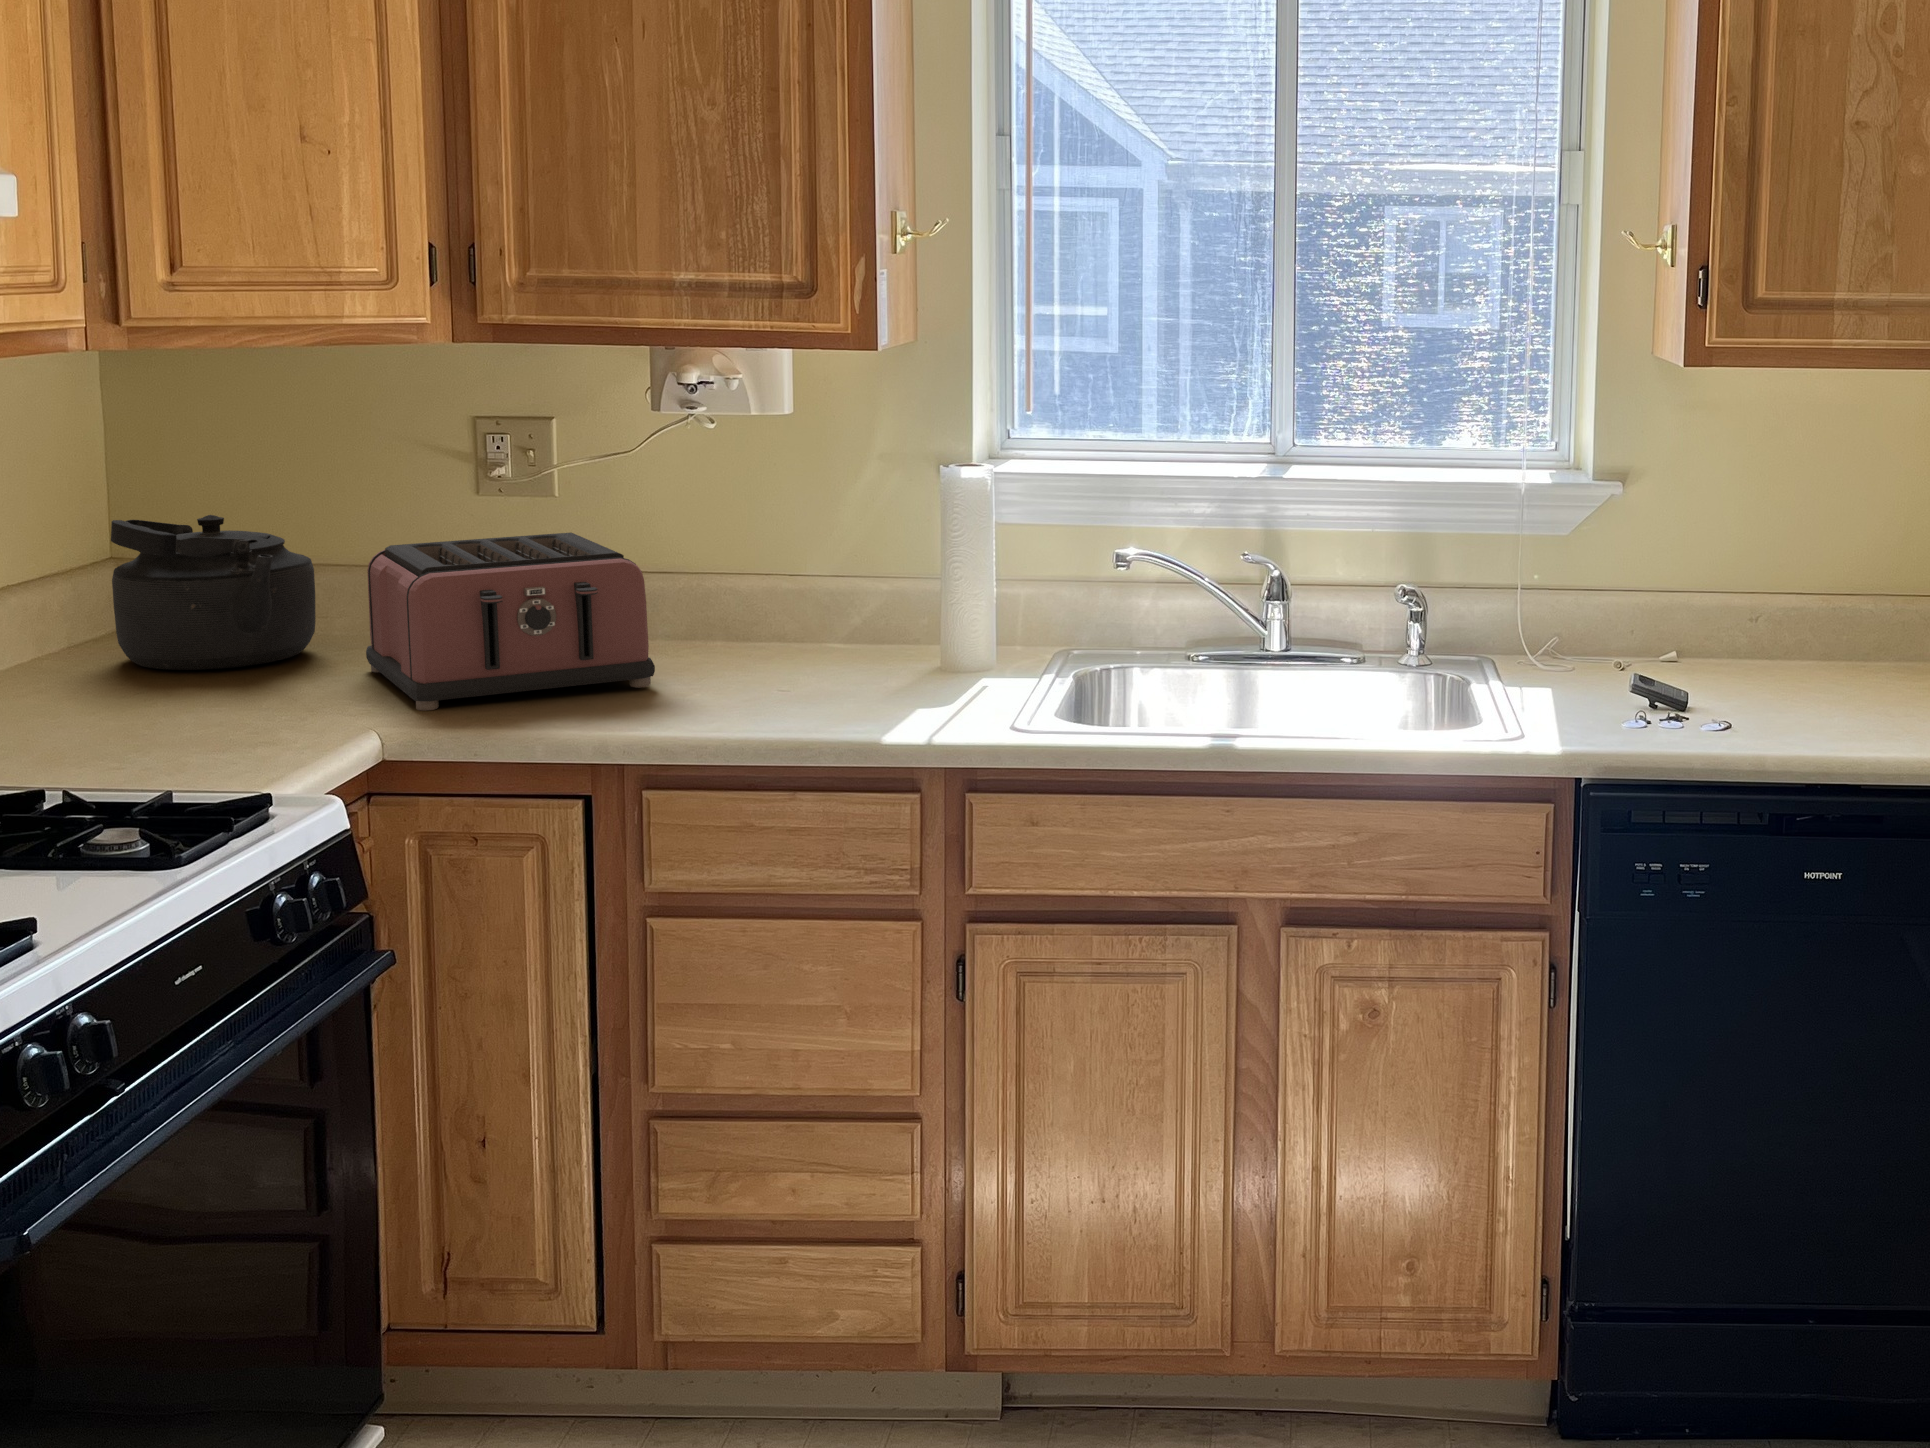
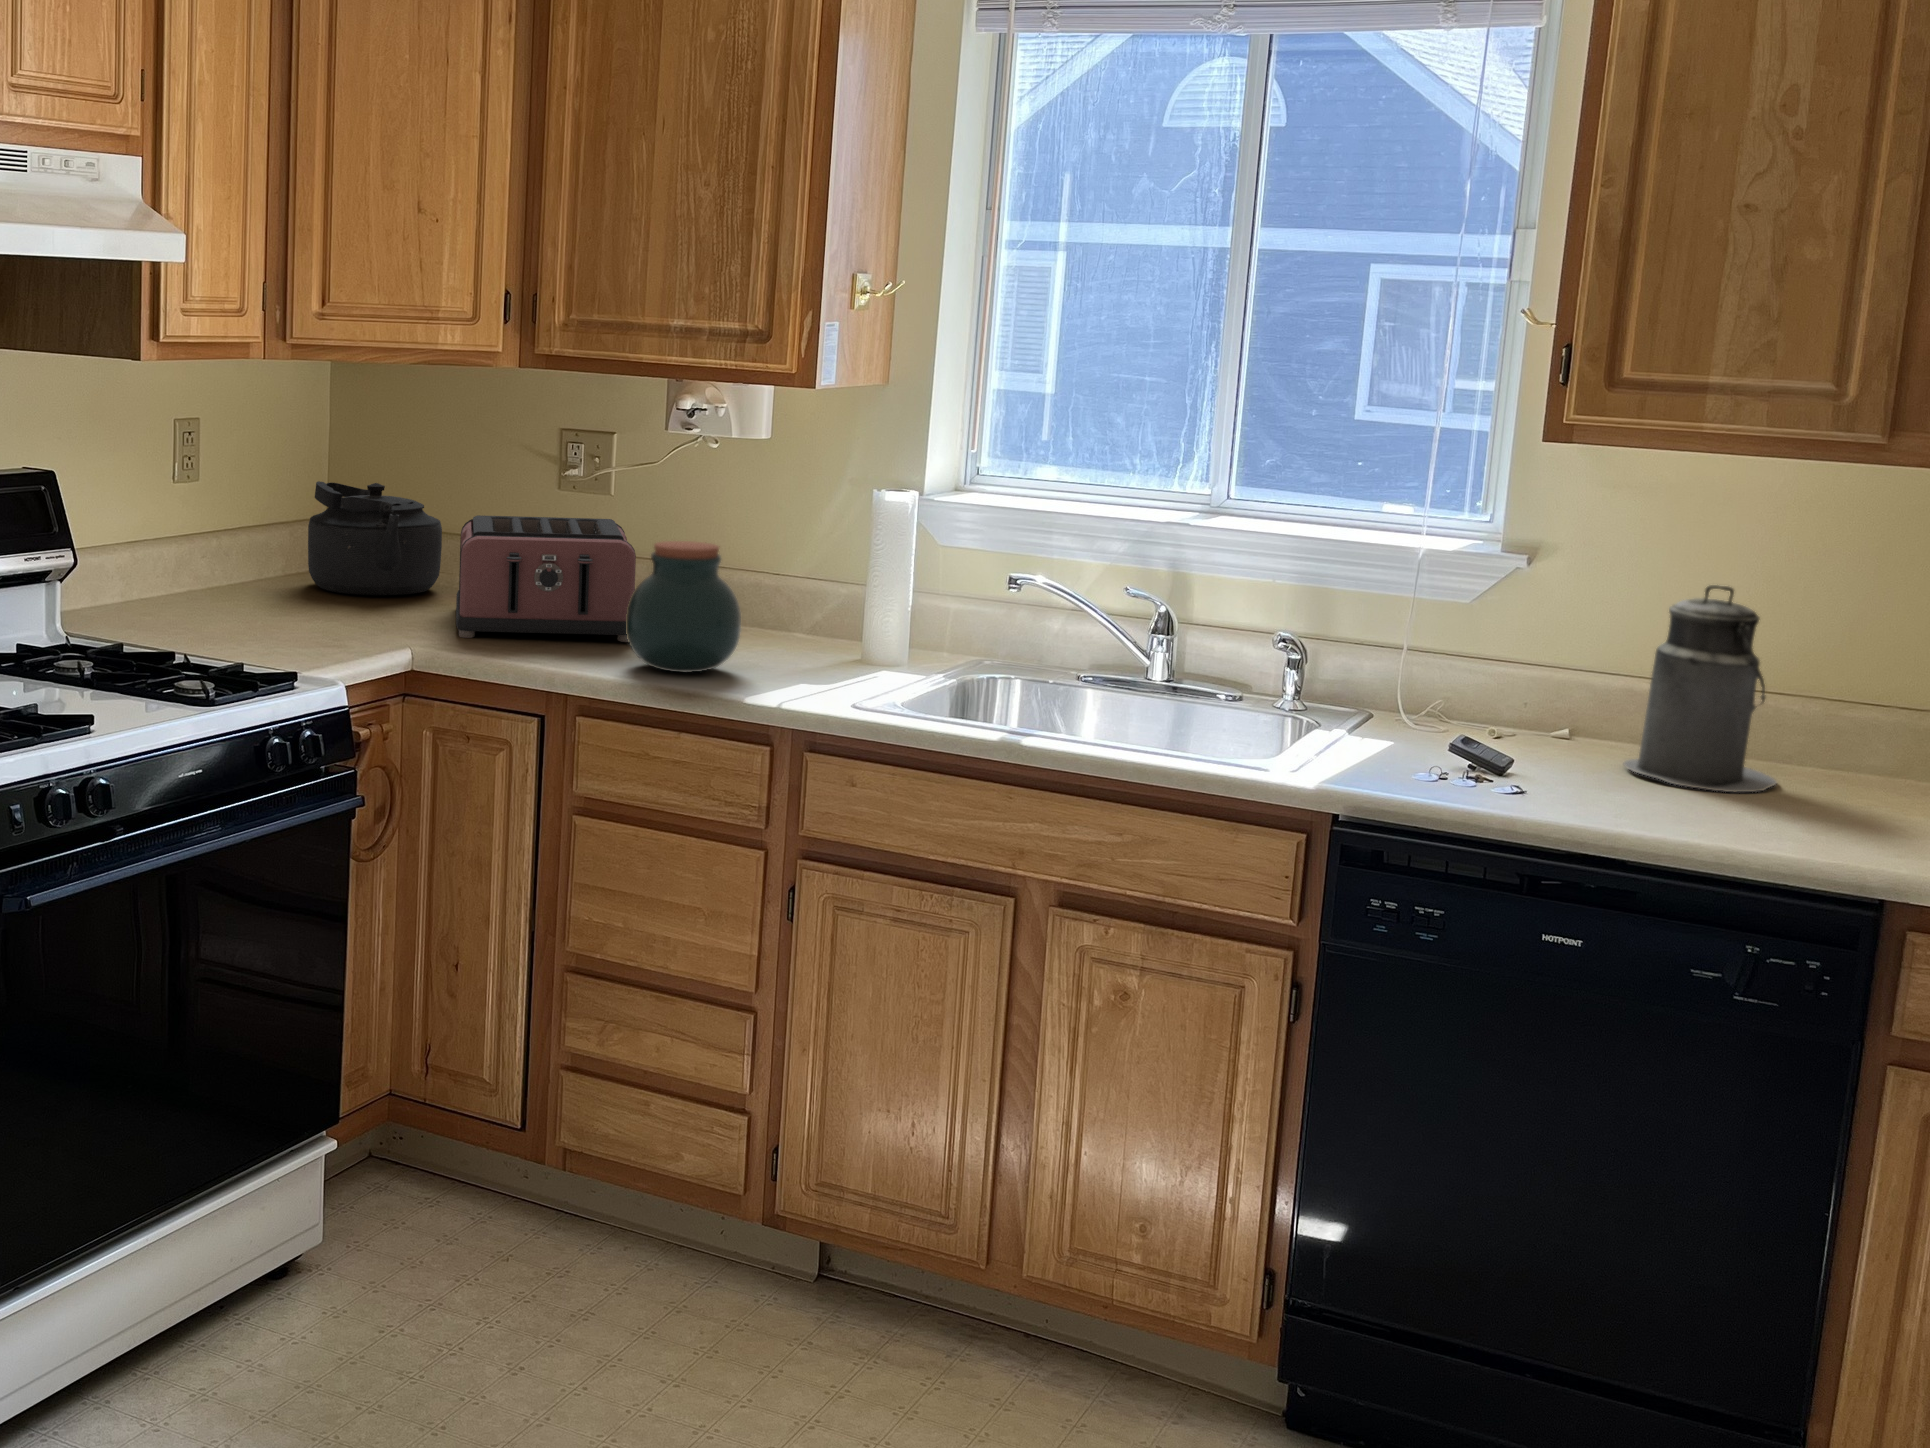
canister: none [1763,492,1903,694] -> present [1624,585,1776,792]
jar: none [674,551,823,718] -> present [626,541,741,673]

